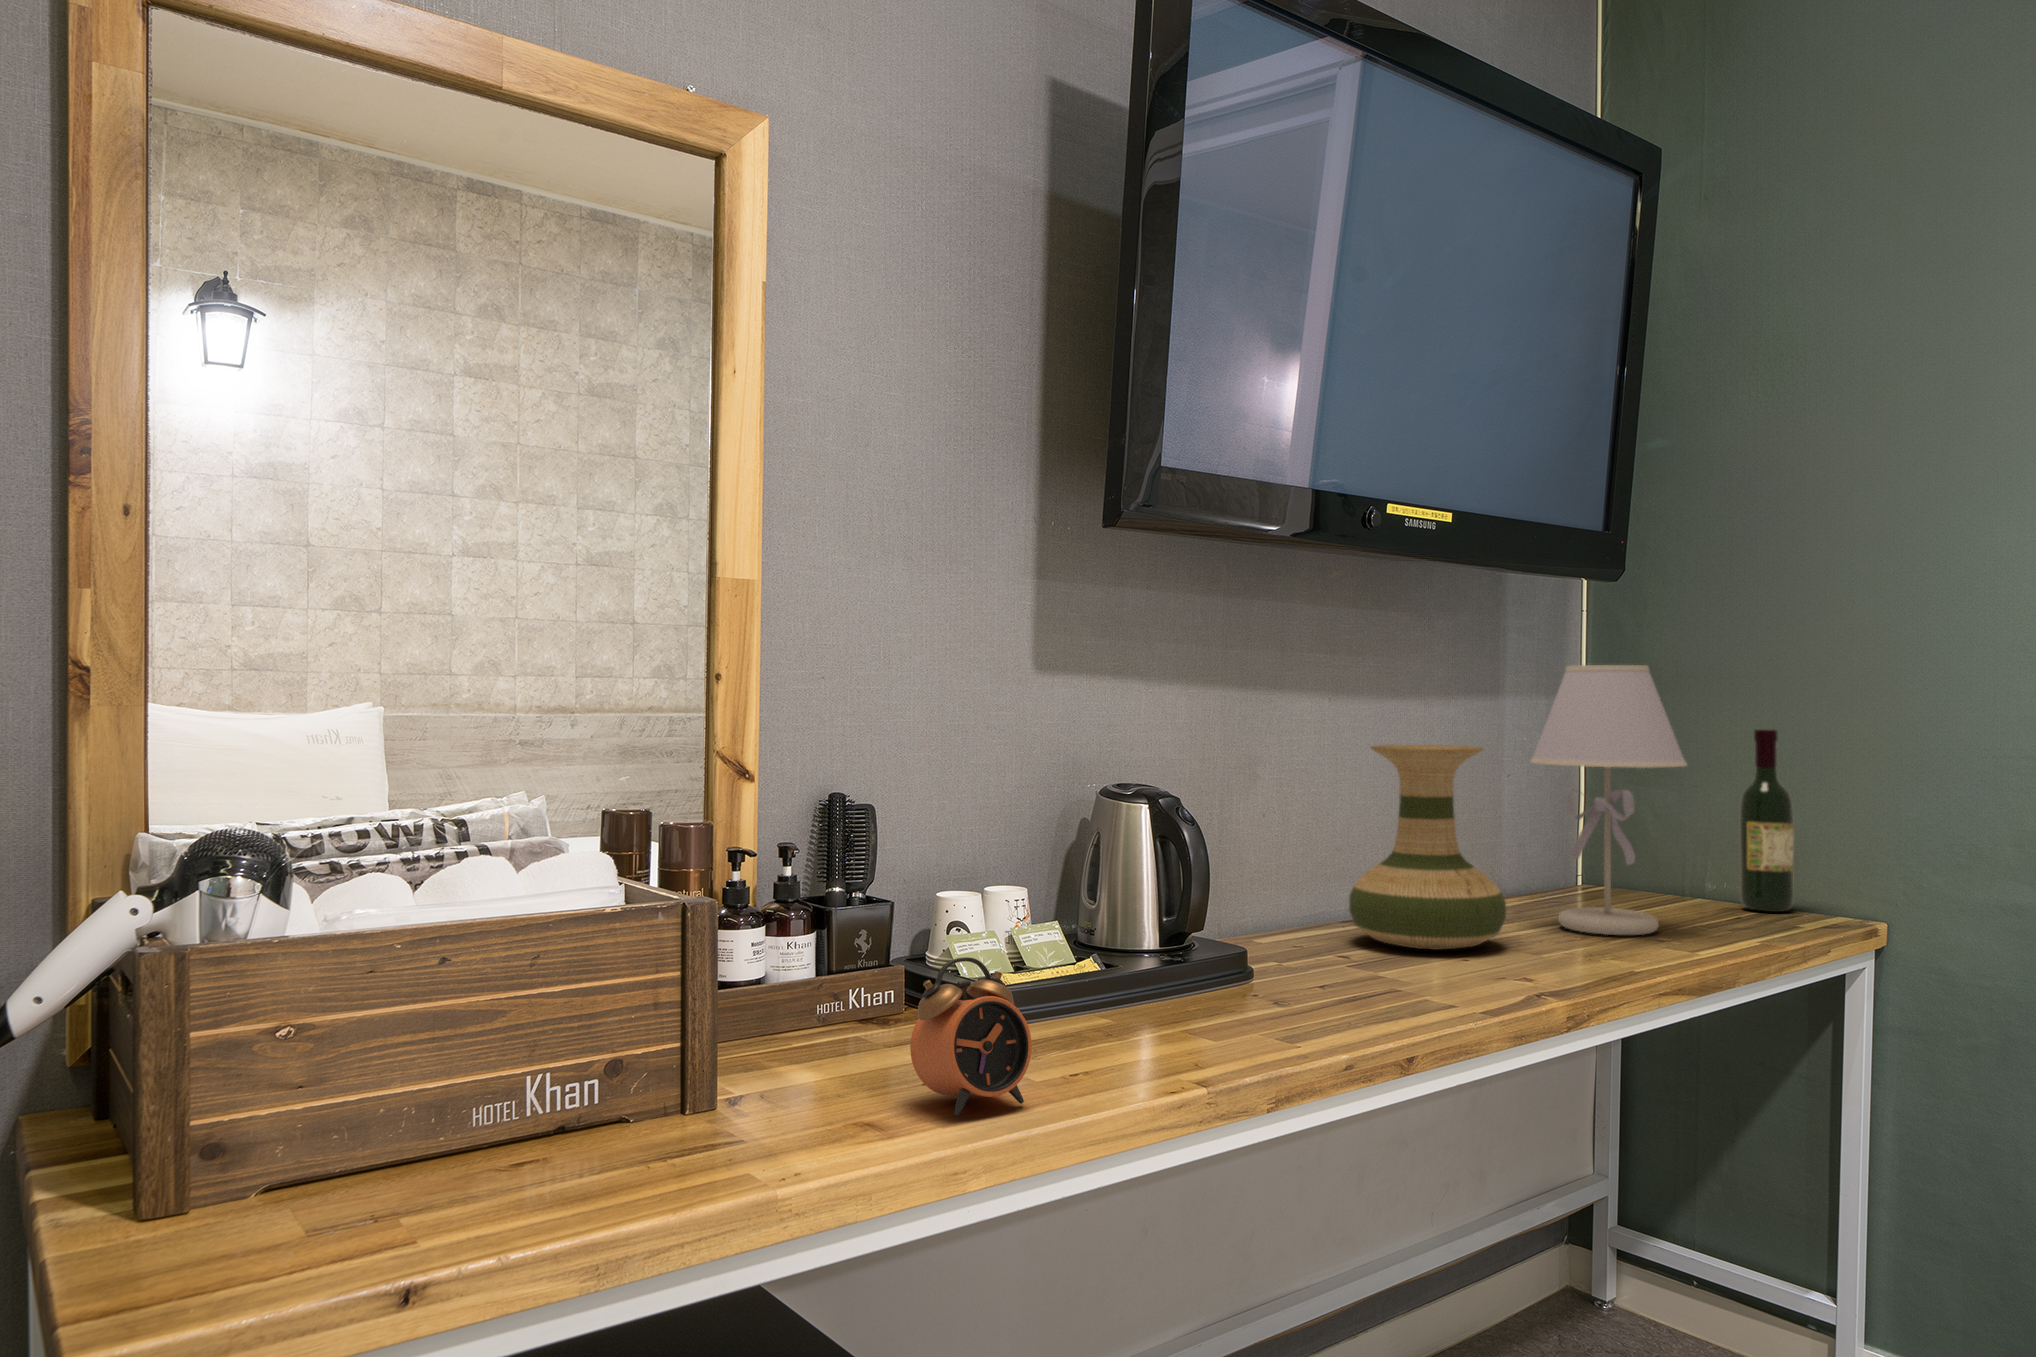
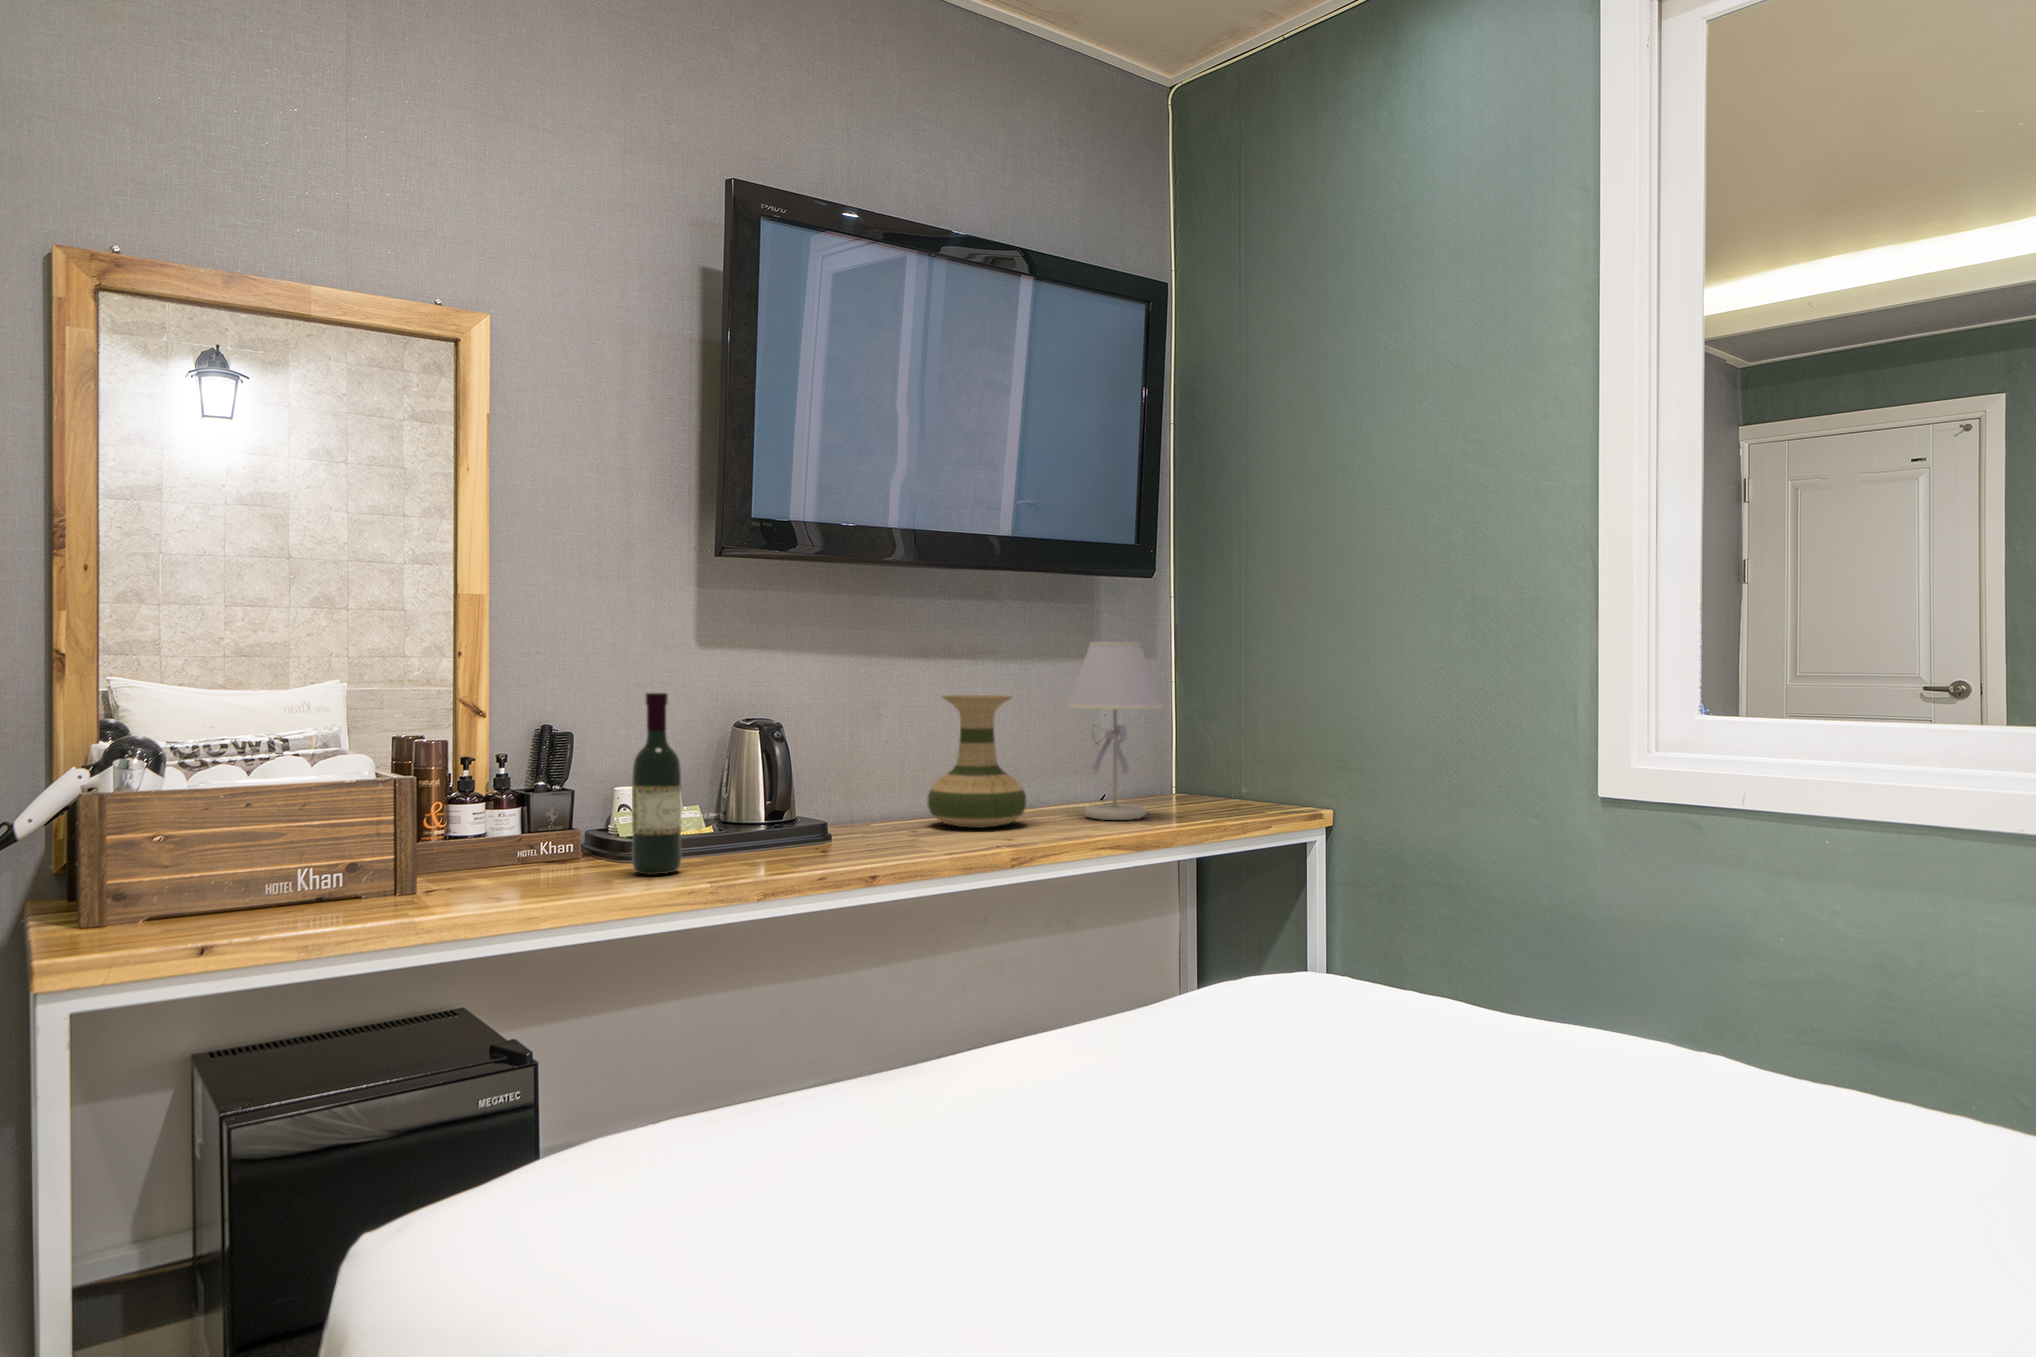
wine bottle: present [1740,729,1794,912] -> present [632,693,682,875]
alarm clock: present [910,957,1032,1116] -> none [534,812,600,896]

